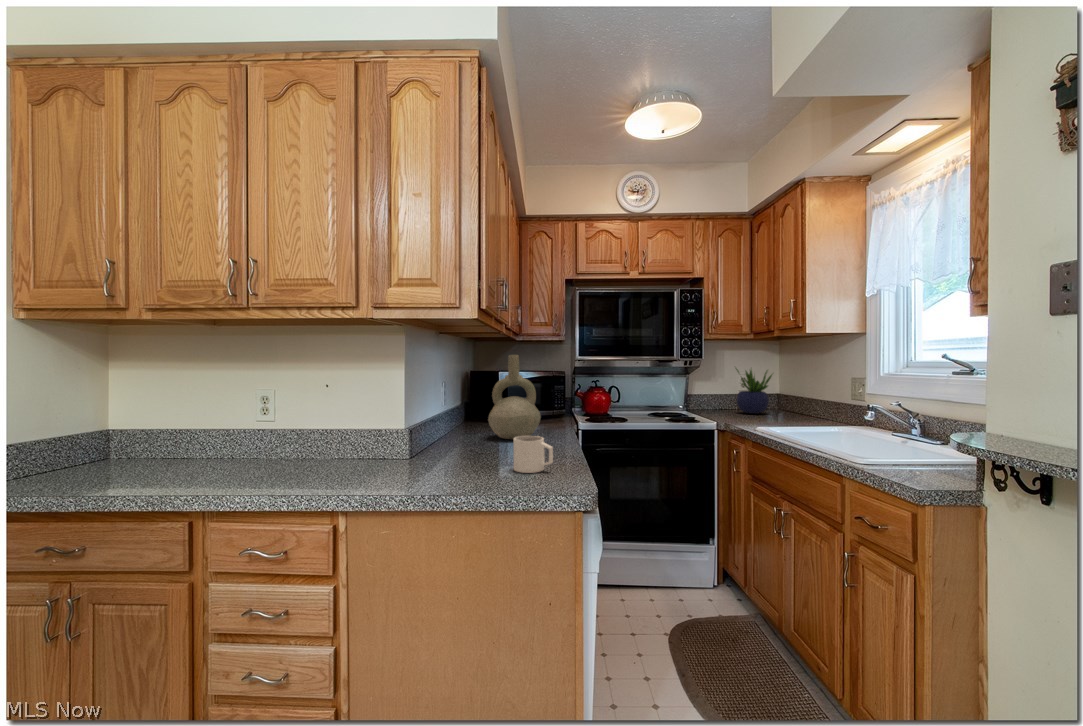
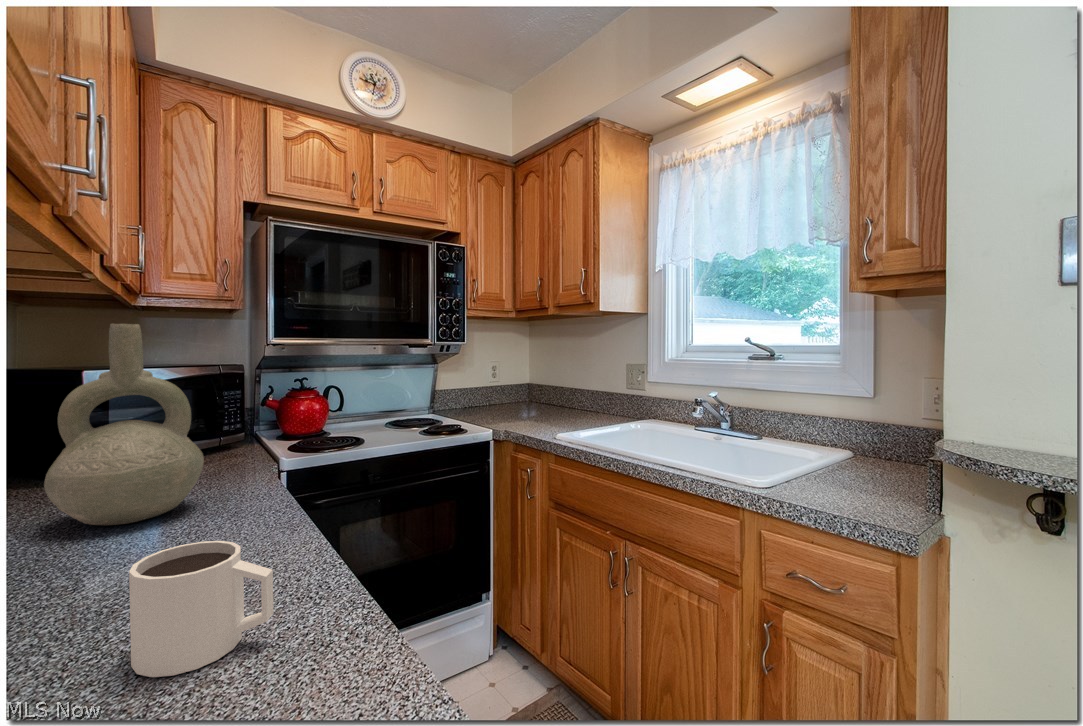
potted plant: present [736,369,772,414] -> none [498,352,542,413]

